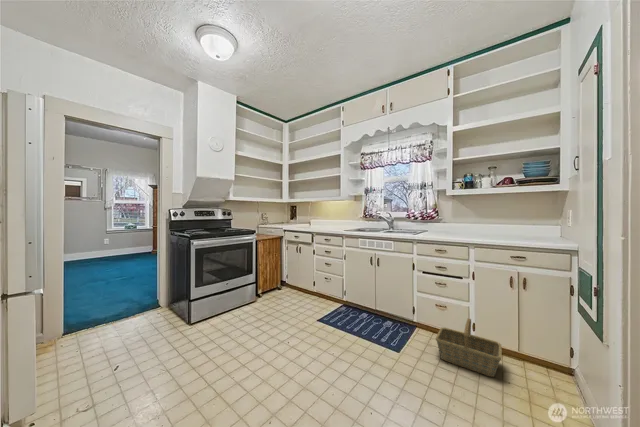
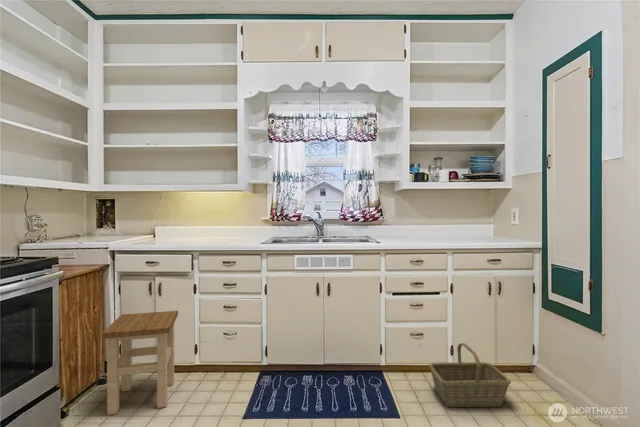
stool: none [269,260,305,306] -> present [102,311,178,415]

